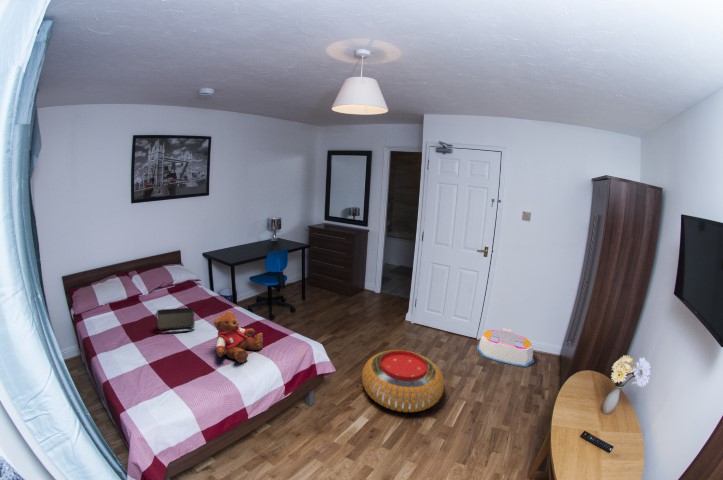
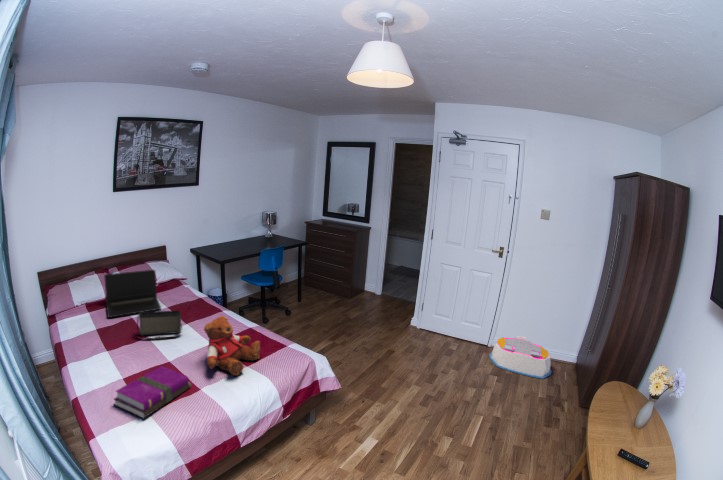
laptop: none [126,272,176,315] -> present [104,270,161,317]
pouf: present [362,350,444,412] -> none [368,359,460,431]
notebook: none [137,354,203,397] -> present [114,366,191,418]

